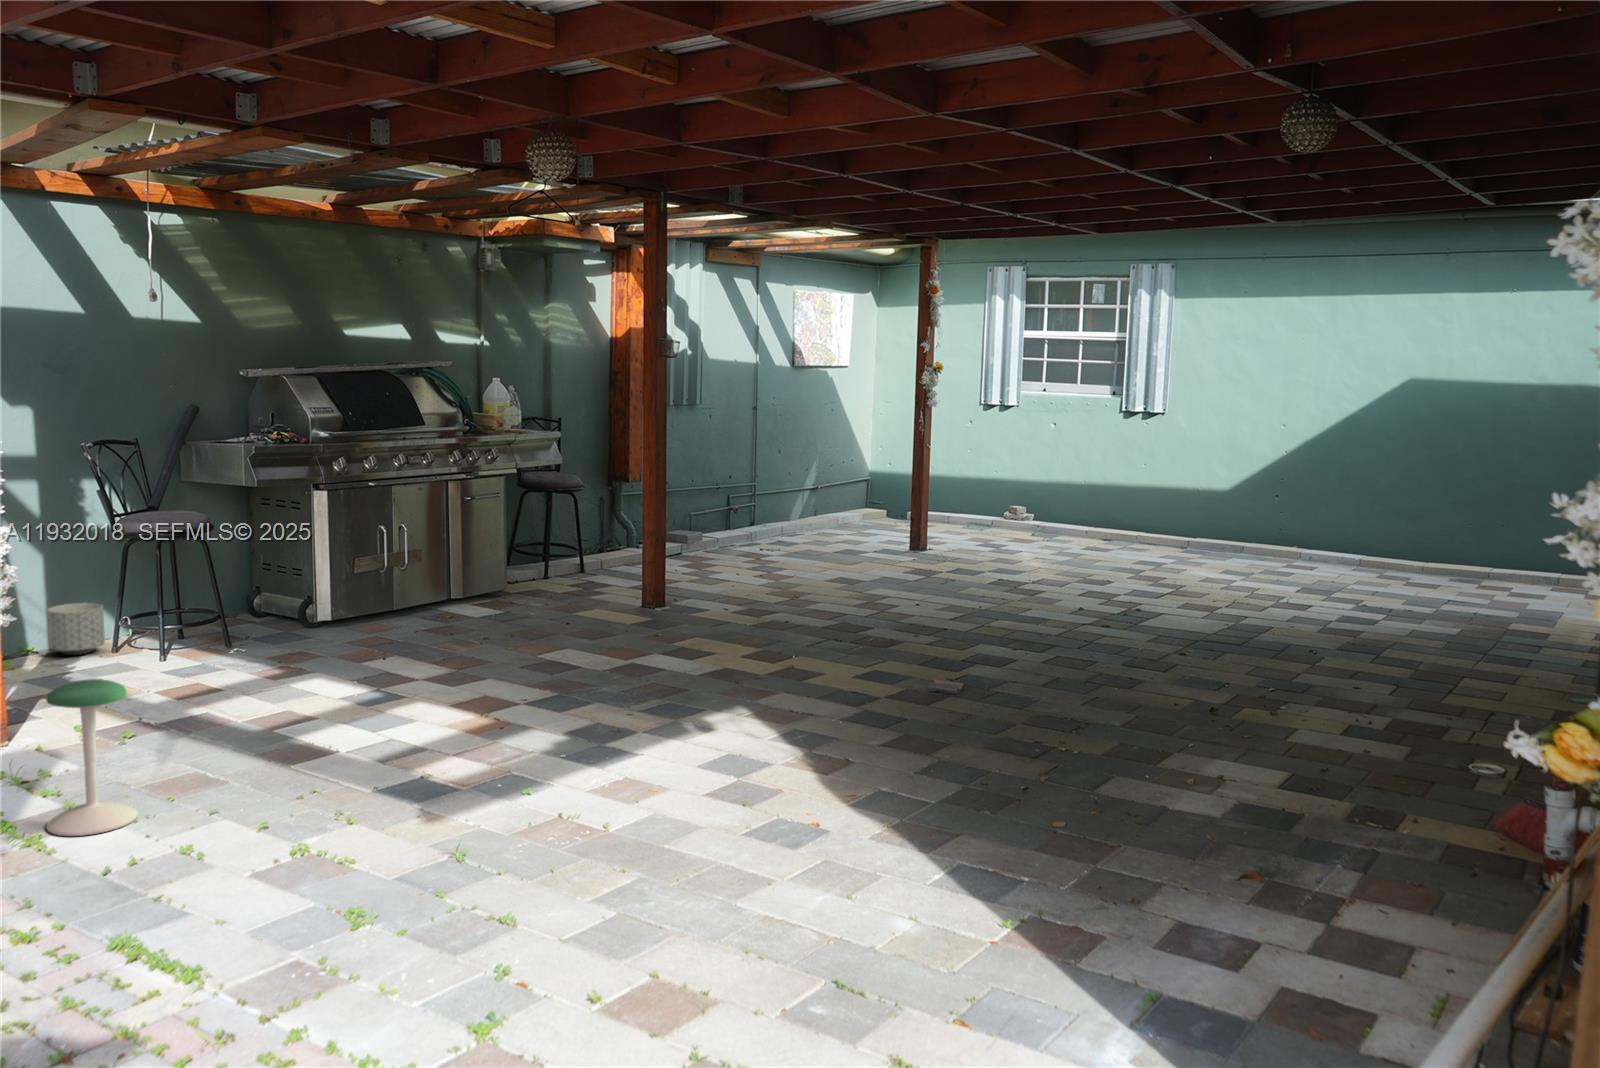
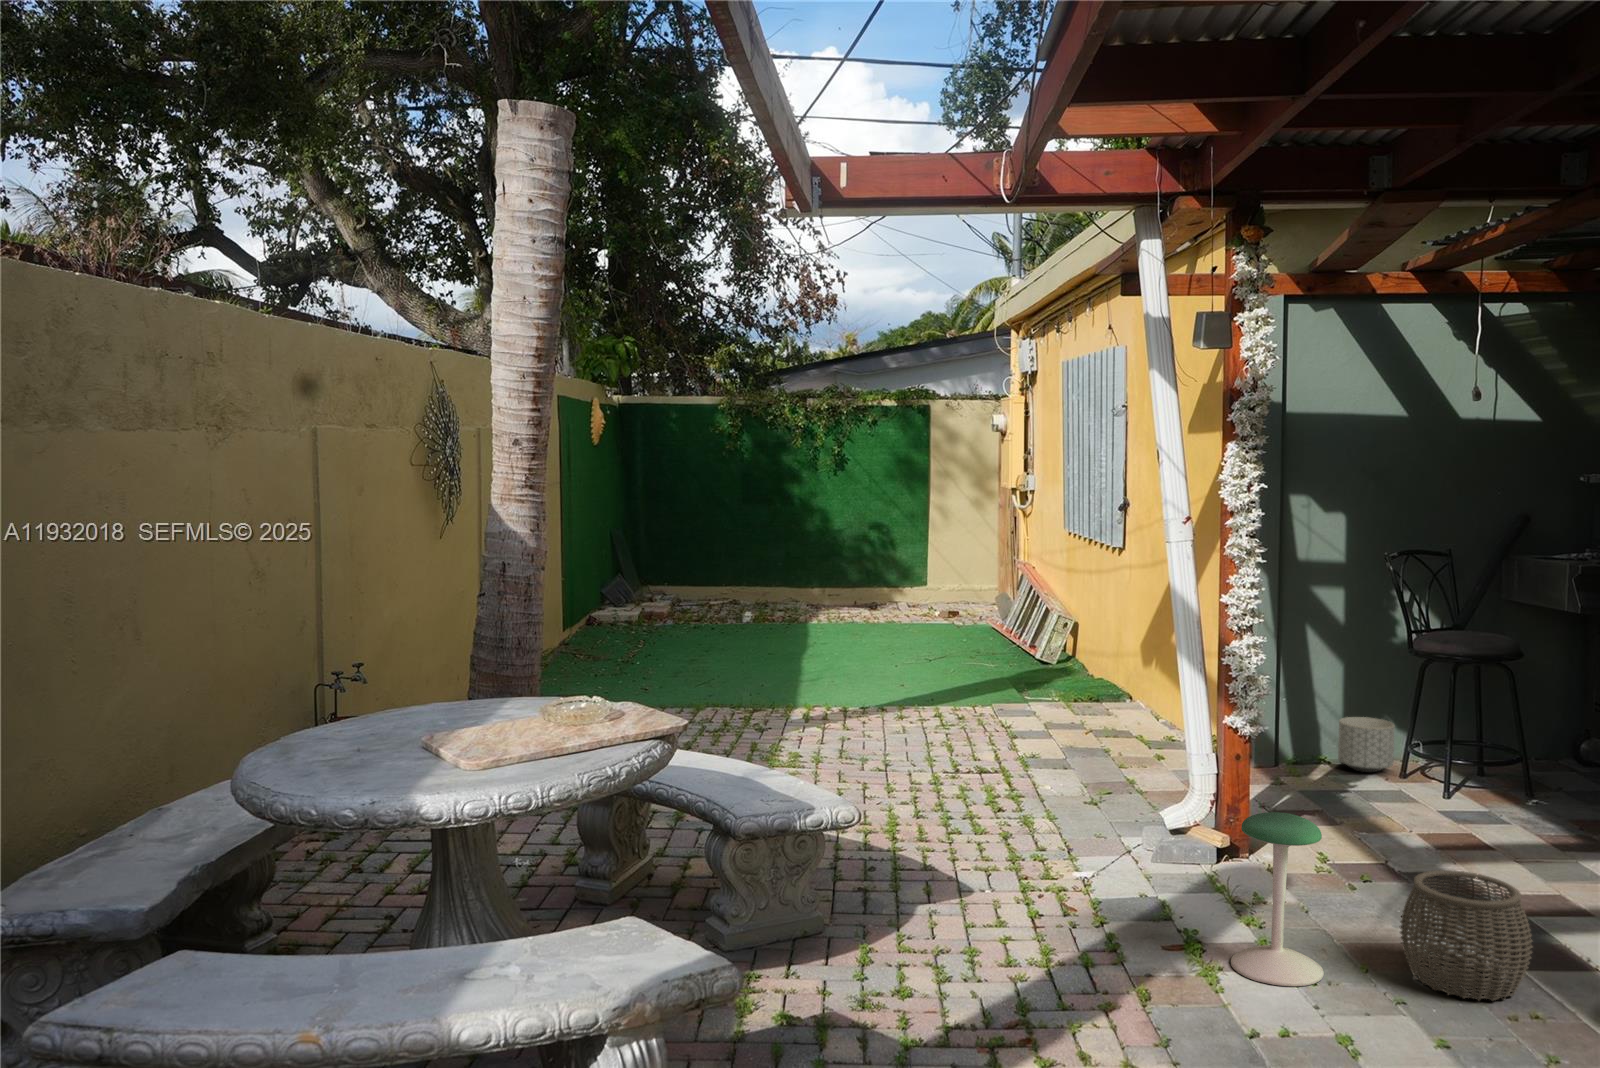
woven basket: none [195,695,299,795] -> present [1399,870,1532,1001]

